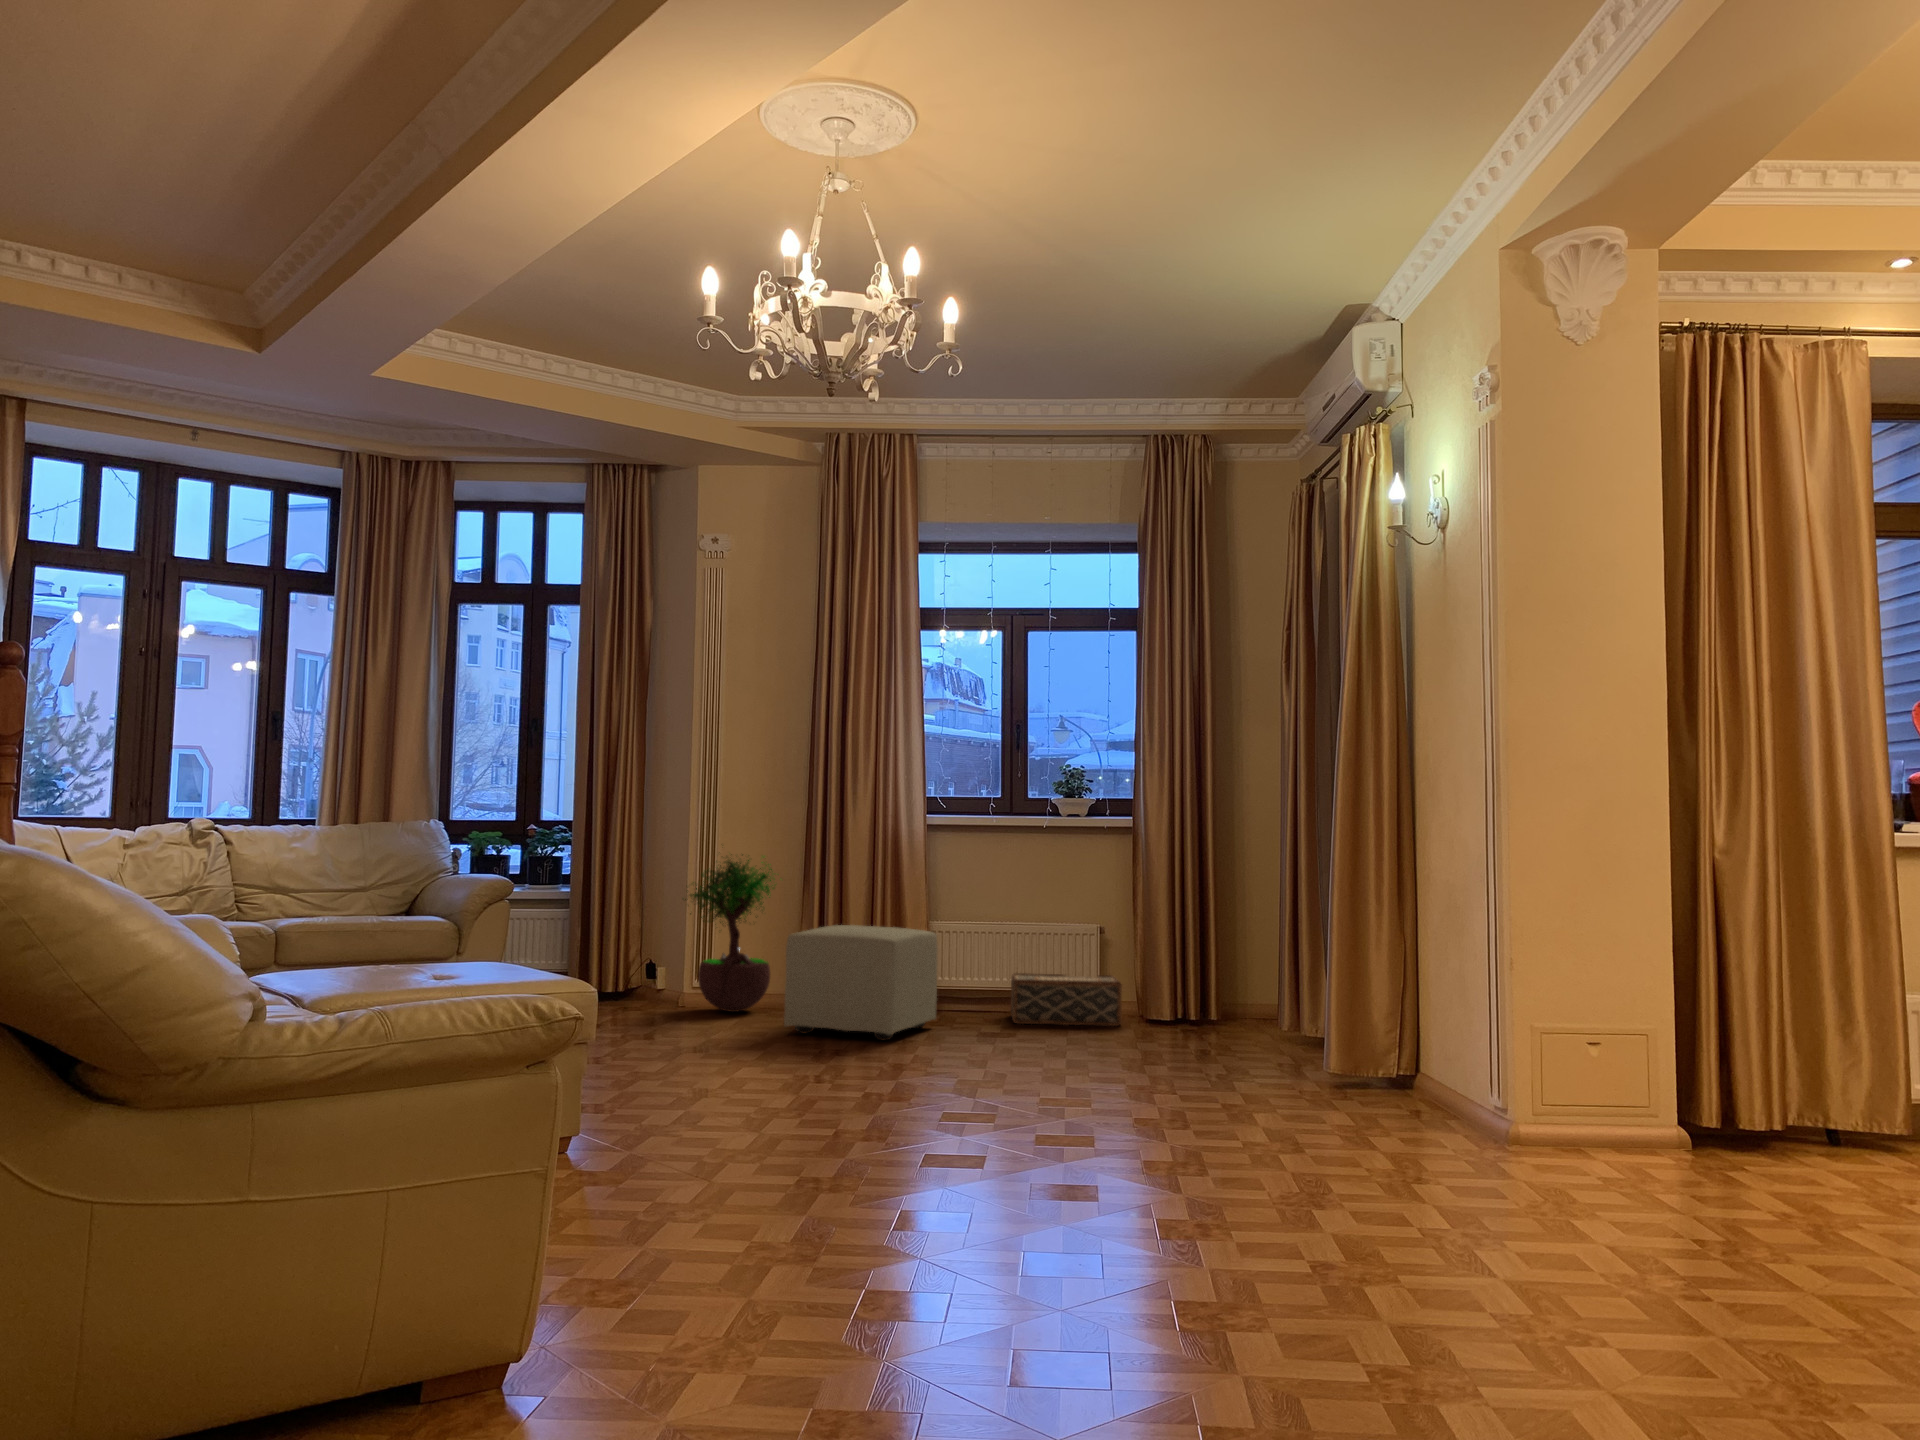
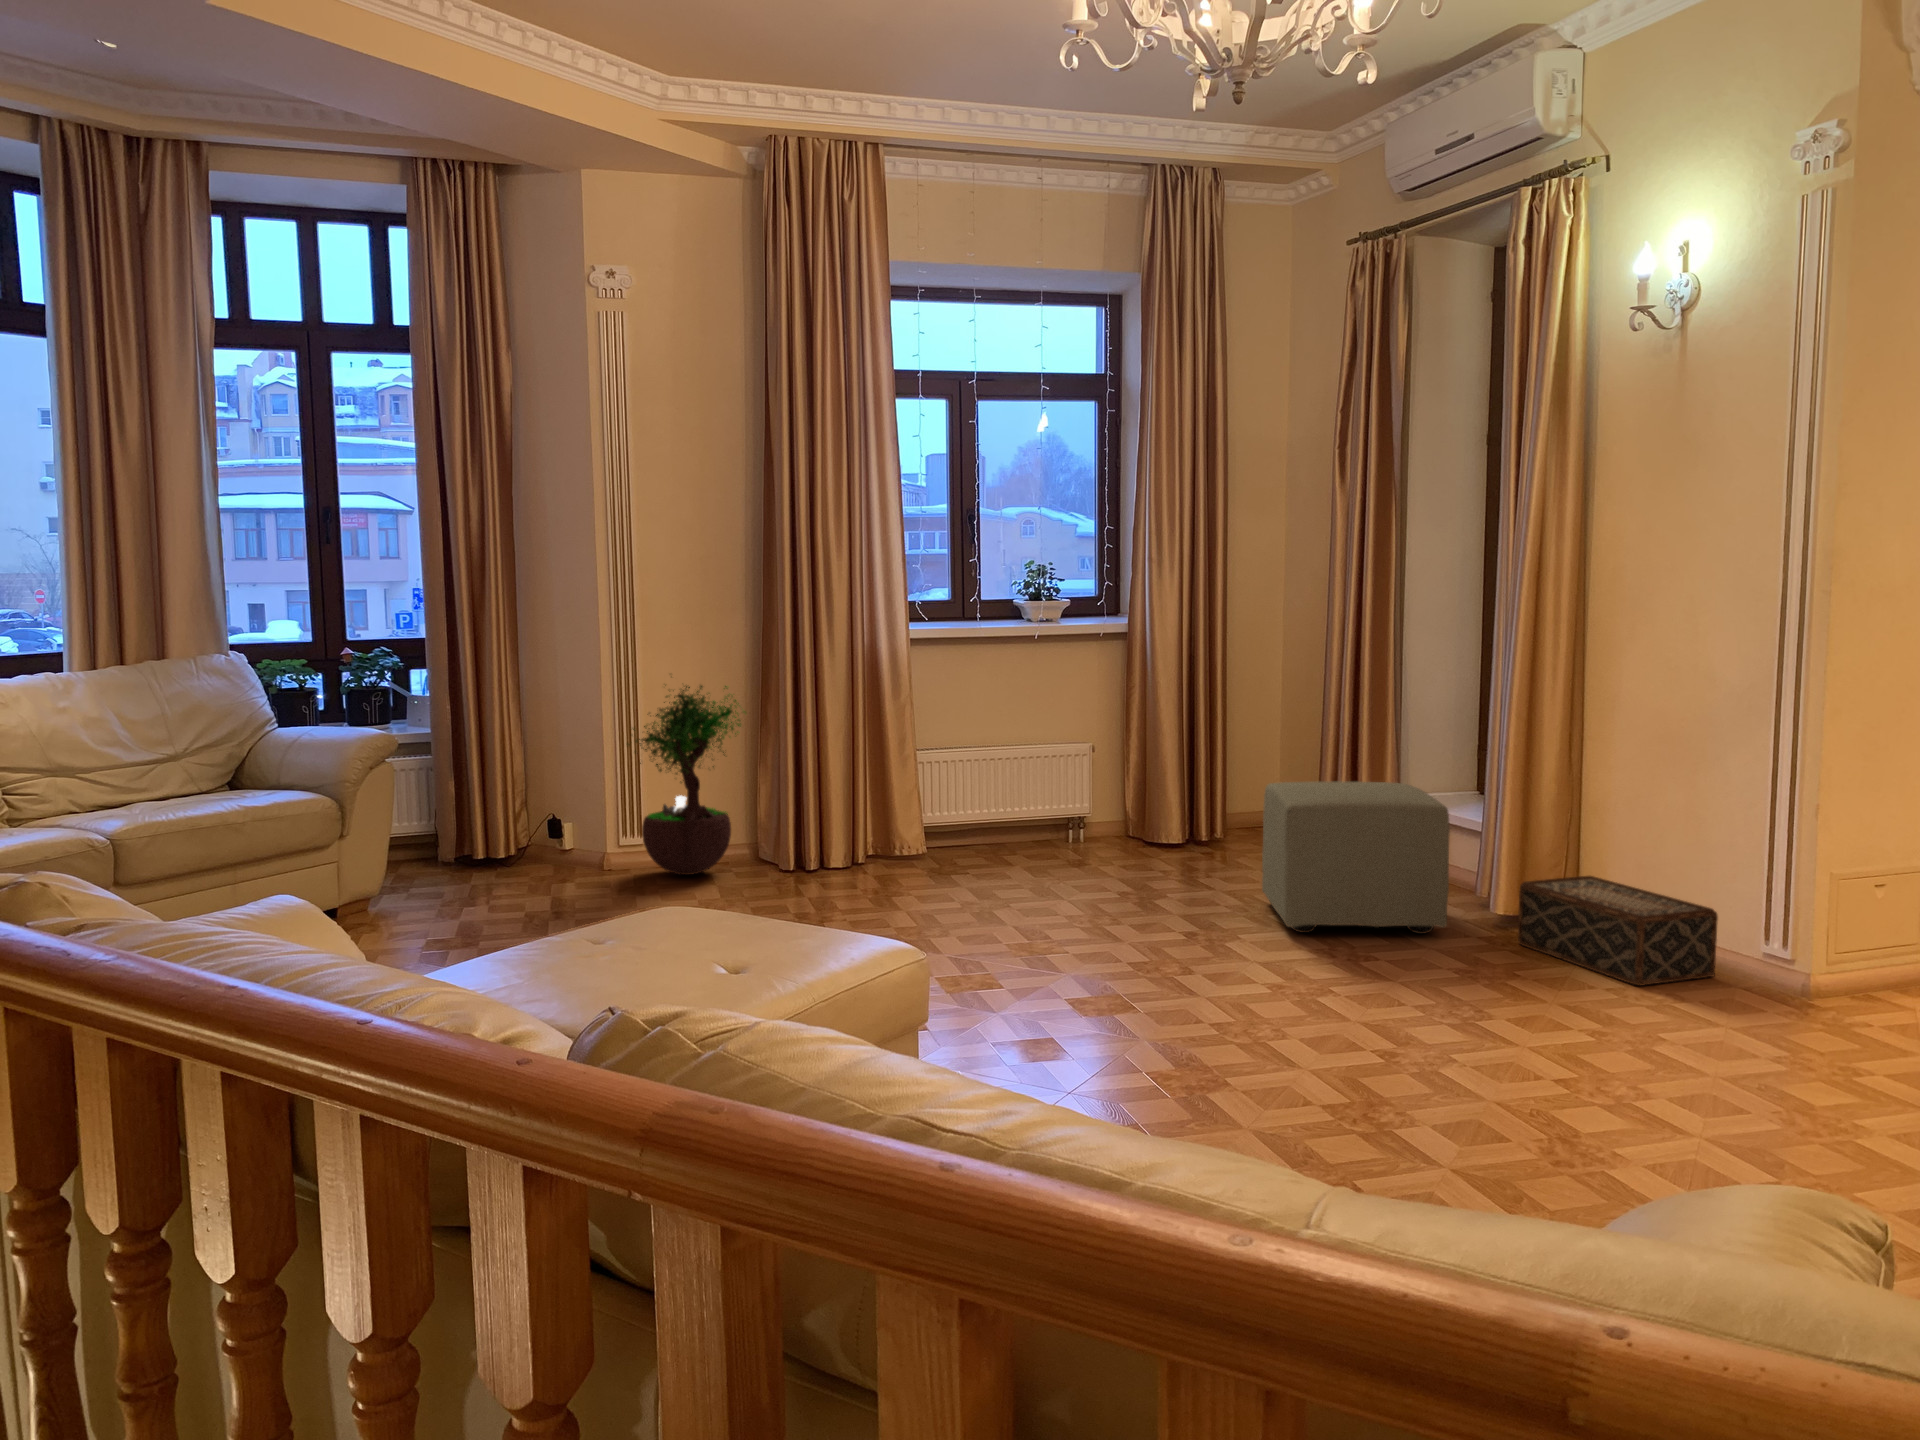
ottoman: present [784,925,938,1040] -> present [1262,782,1450,934]
woven basket: present [1011,973,1122,1026] -> present [1518,876,1718,986]

